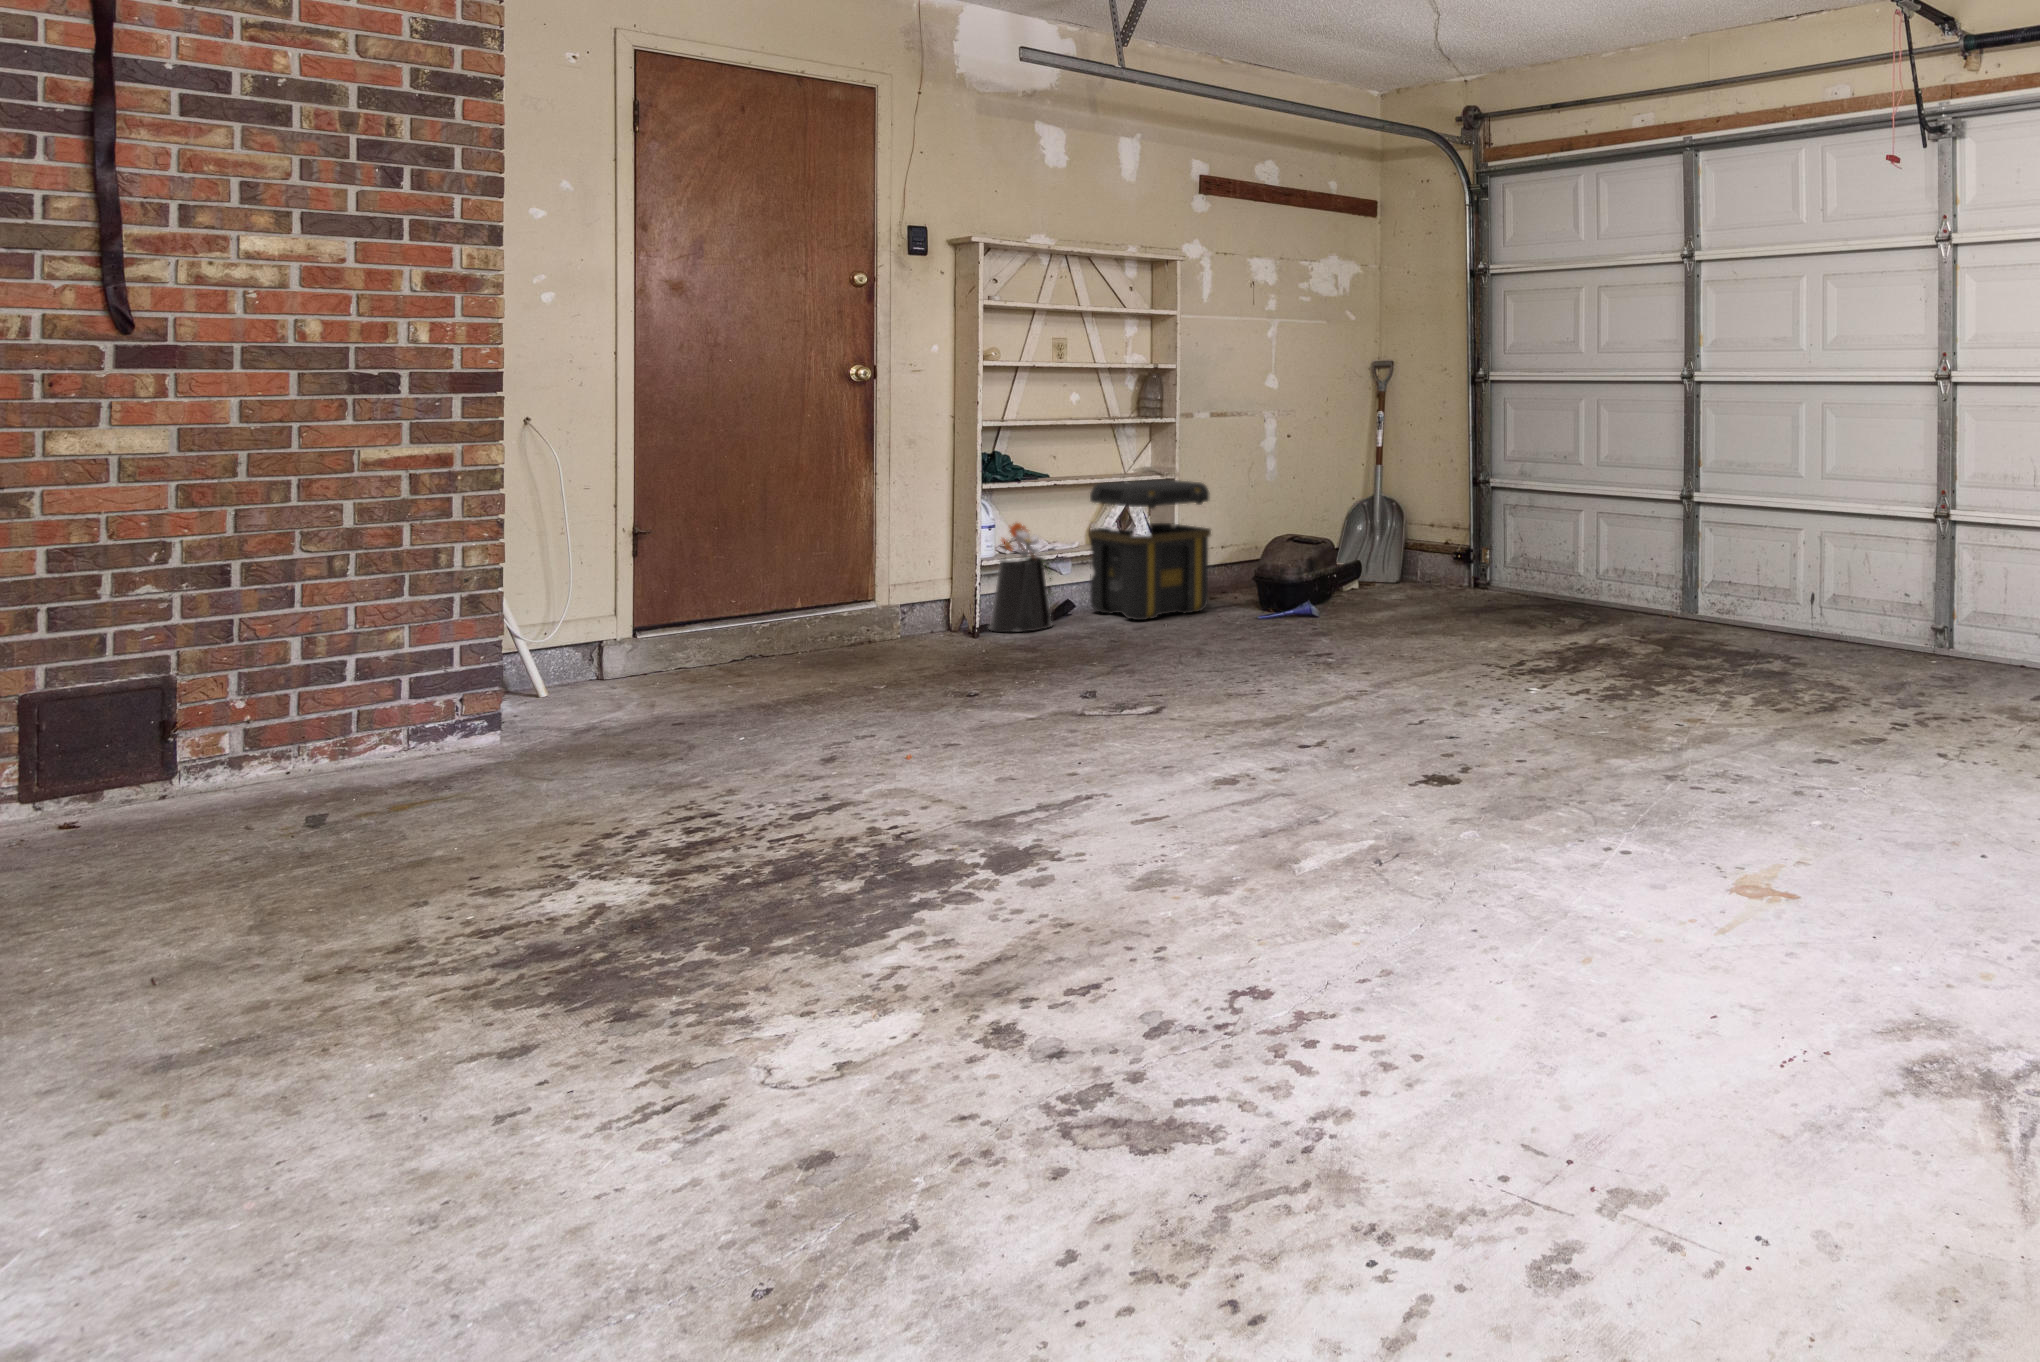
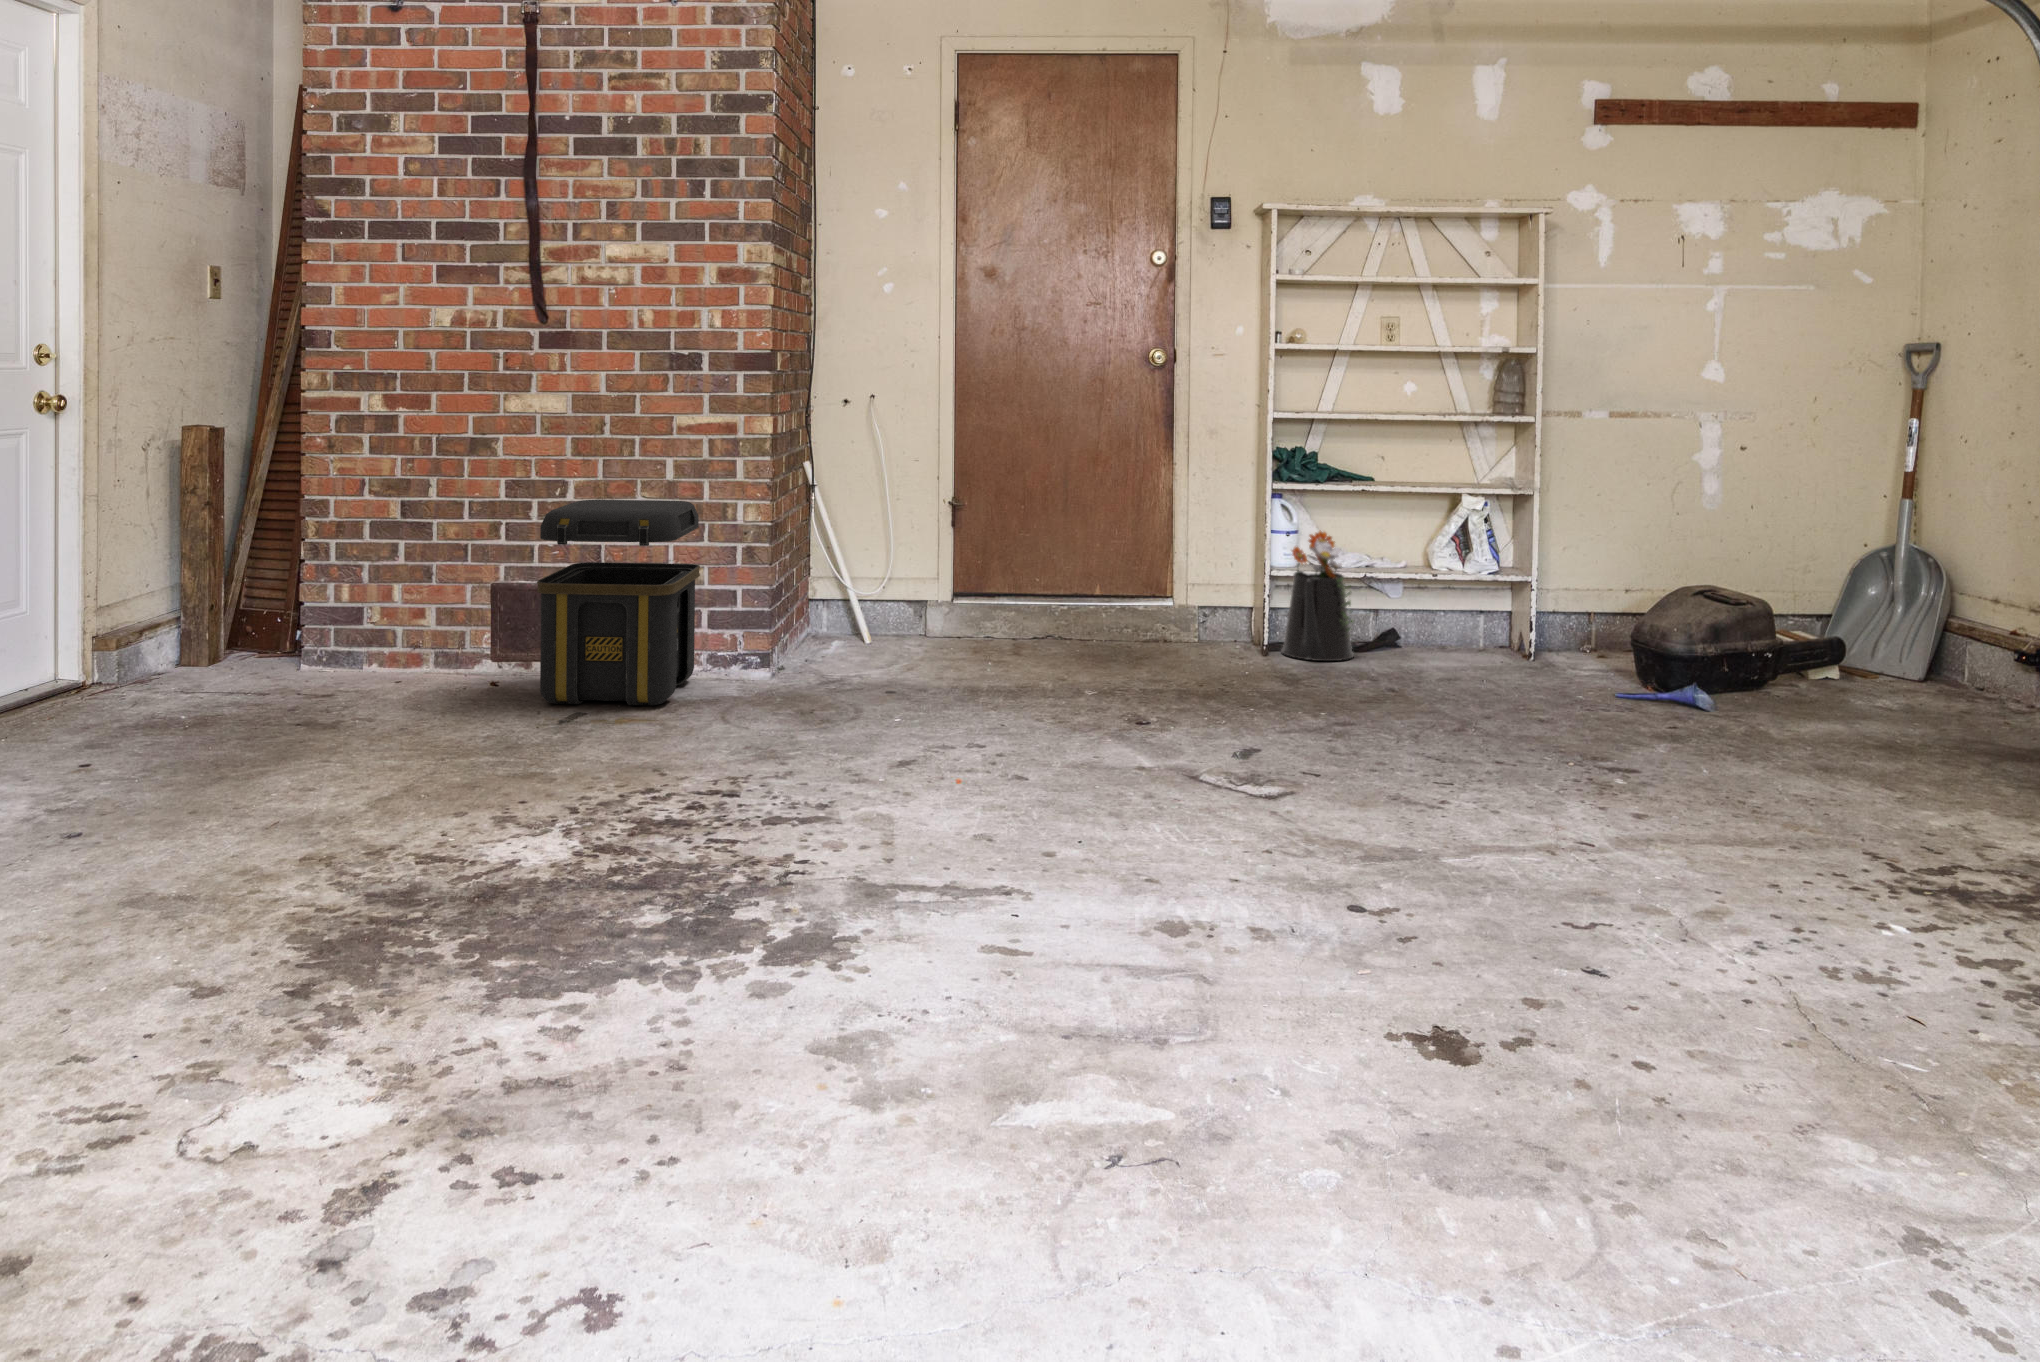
toolbox: present [1089,479,1211,620] -> present [537,500,700,706]

